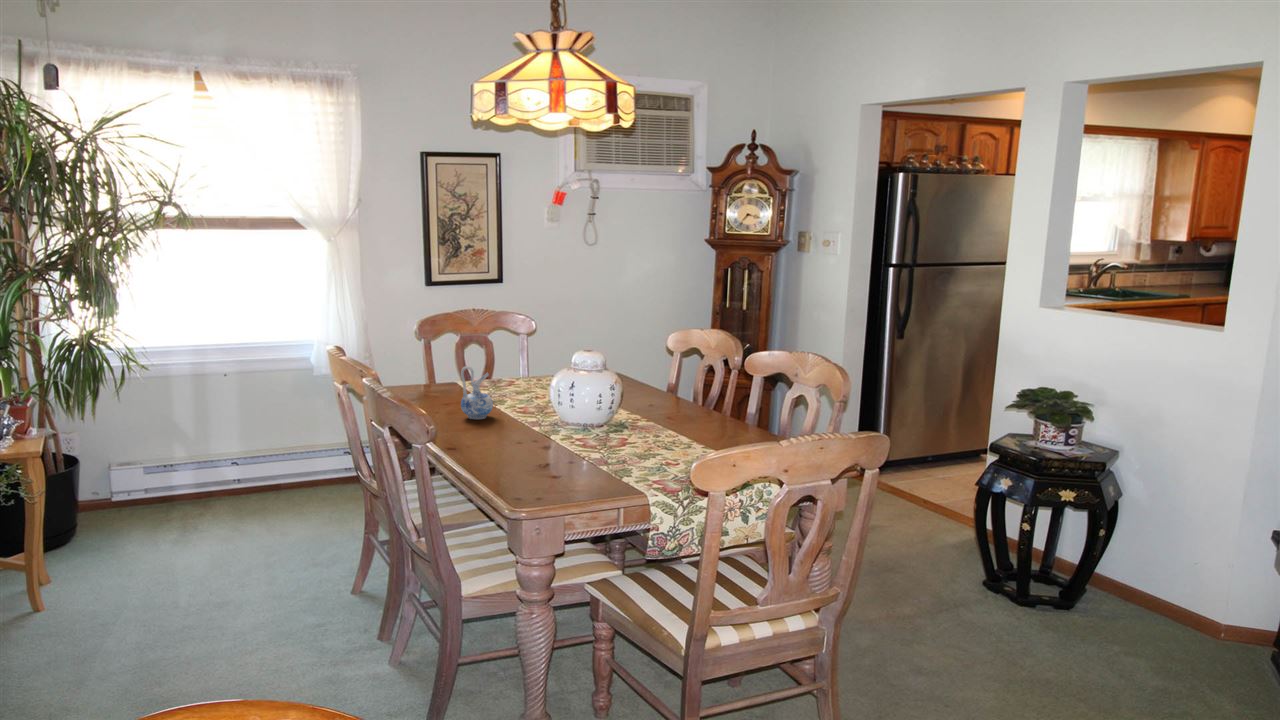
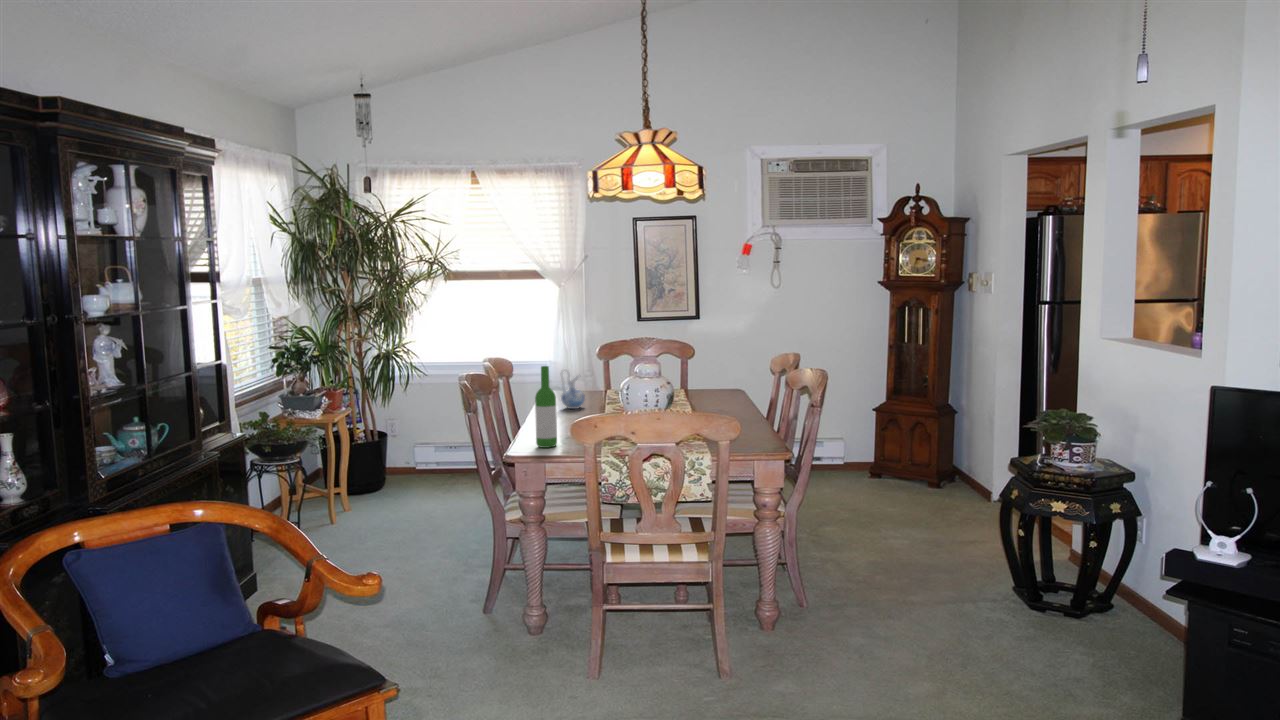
wine bottle: none [545,378,575,492] -> present [535,366,557,448]

